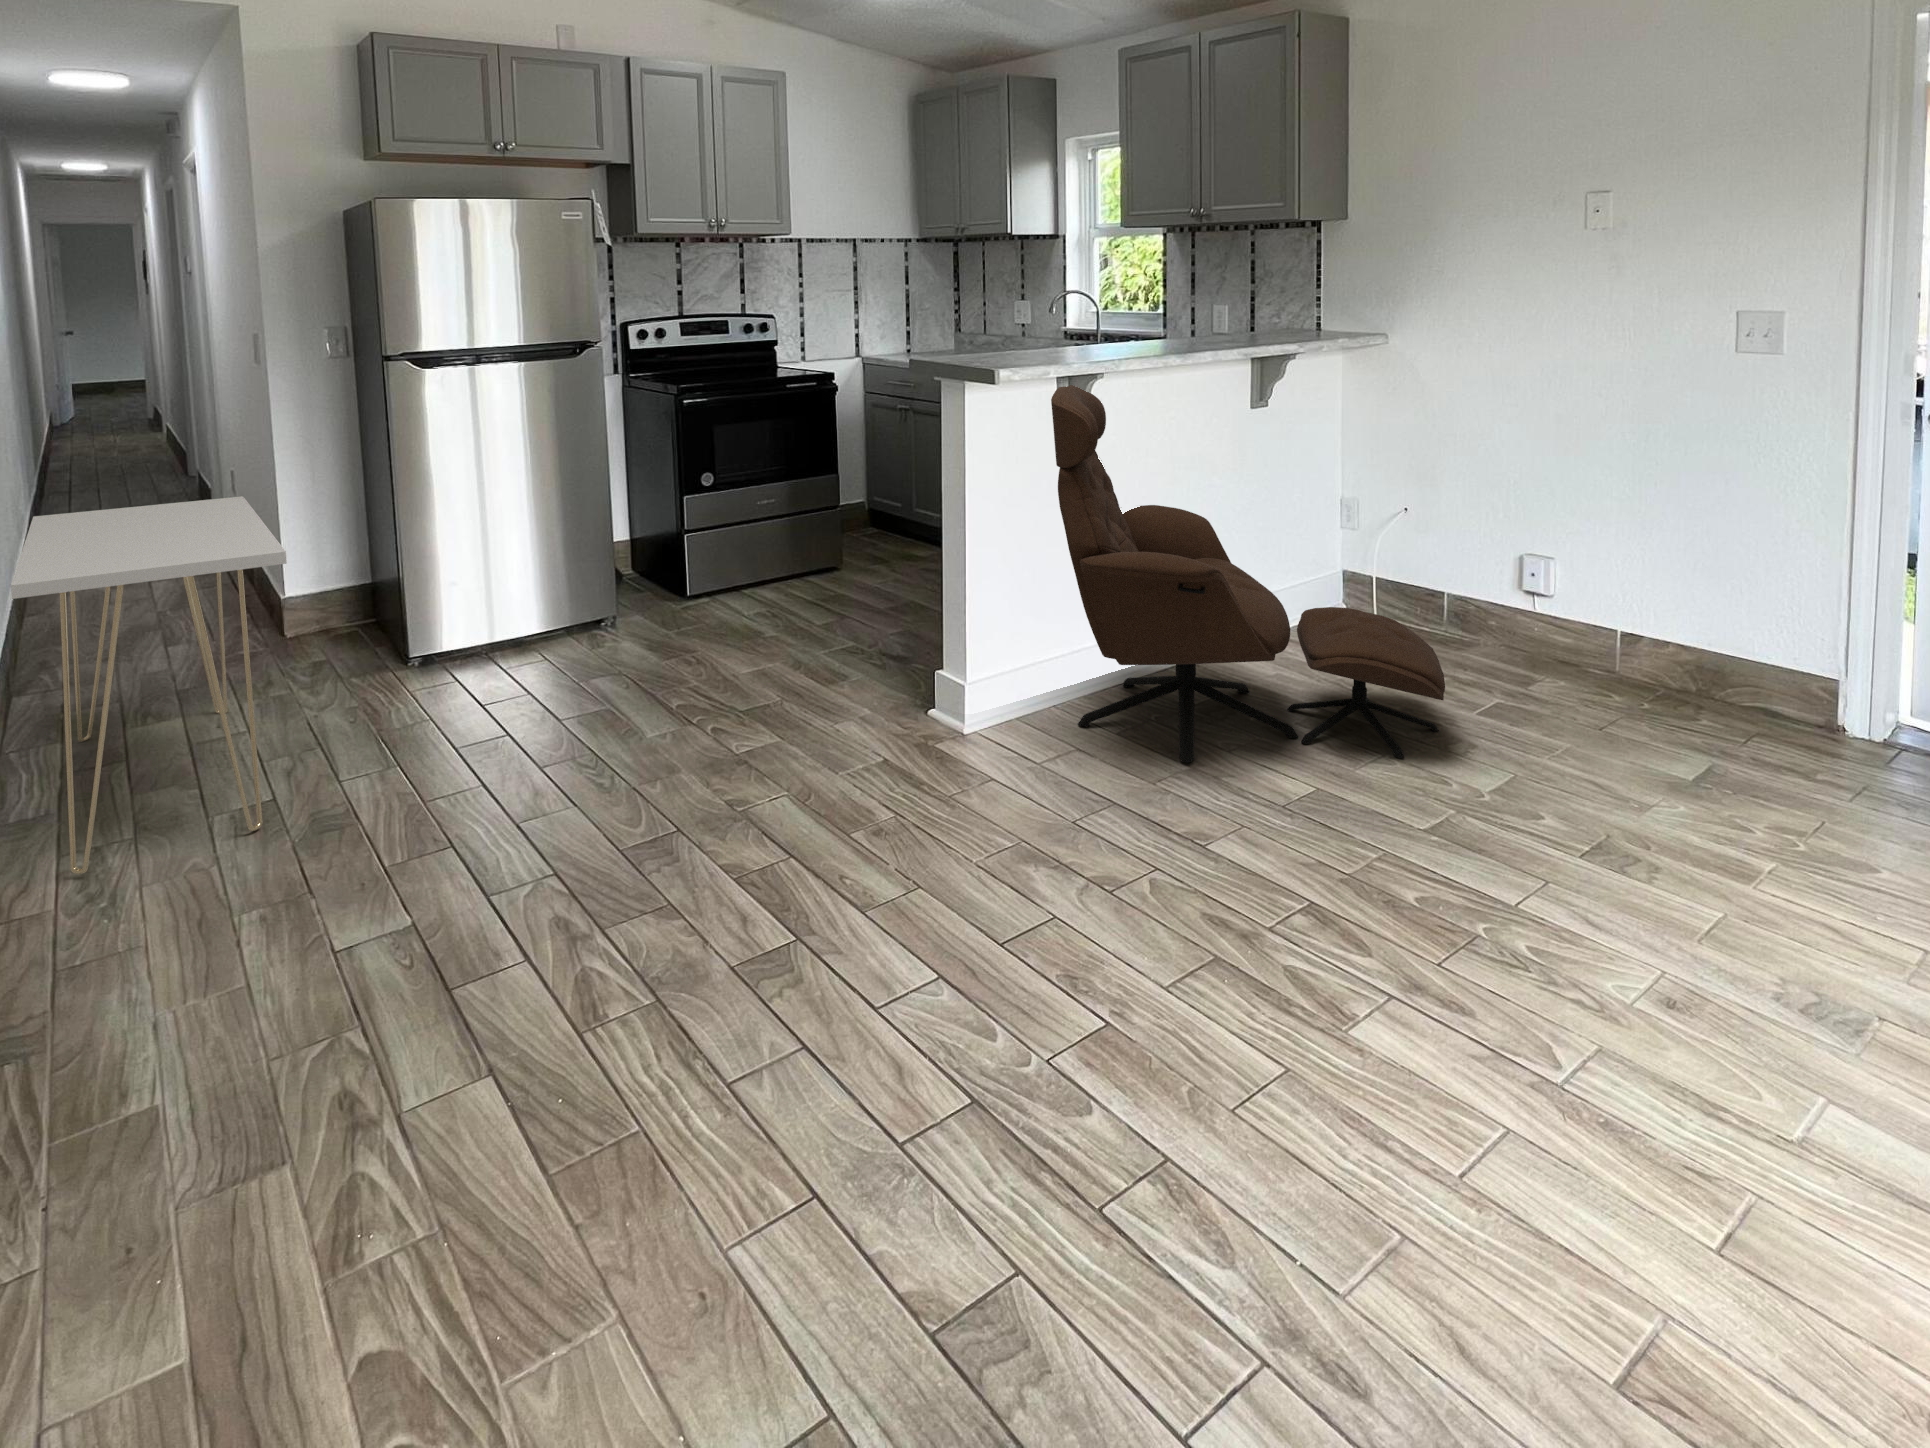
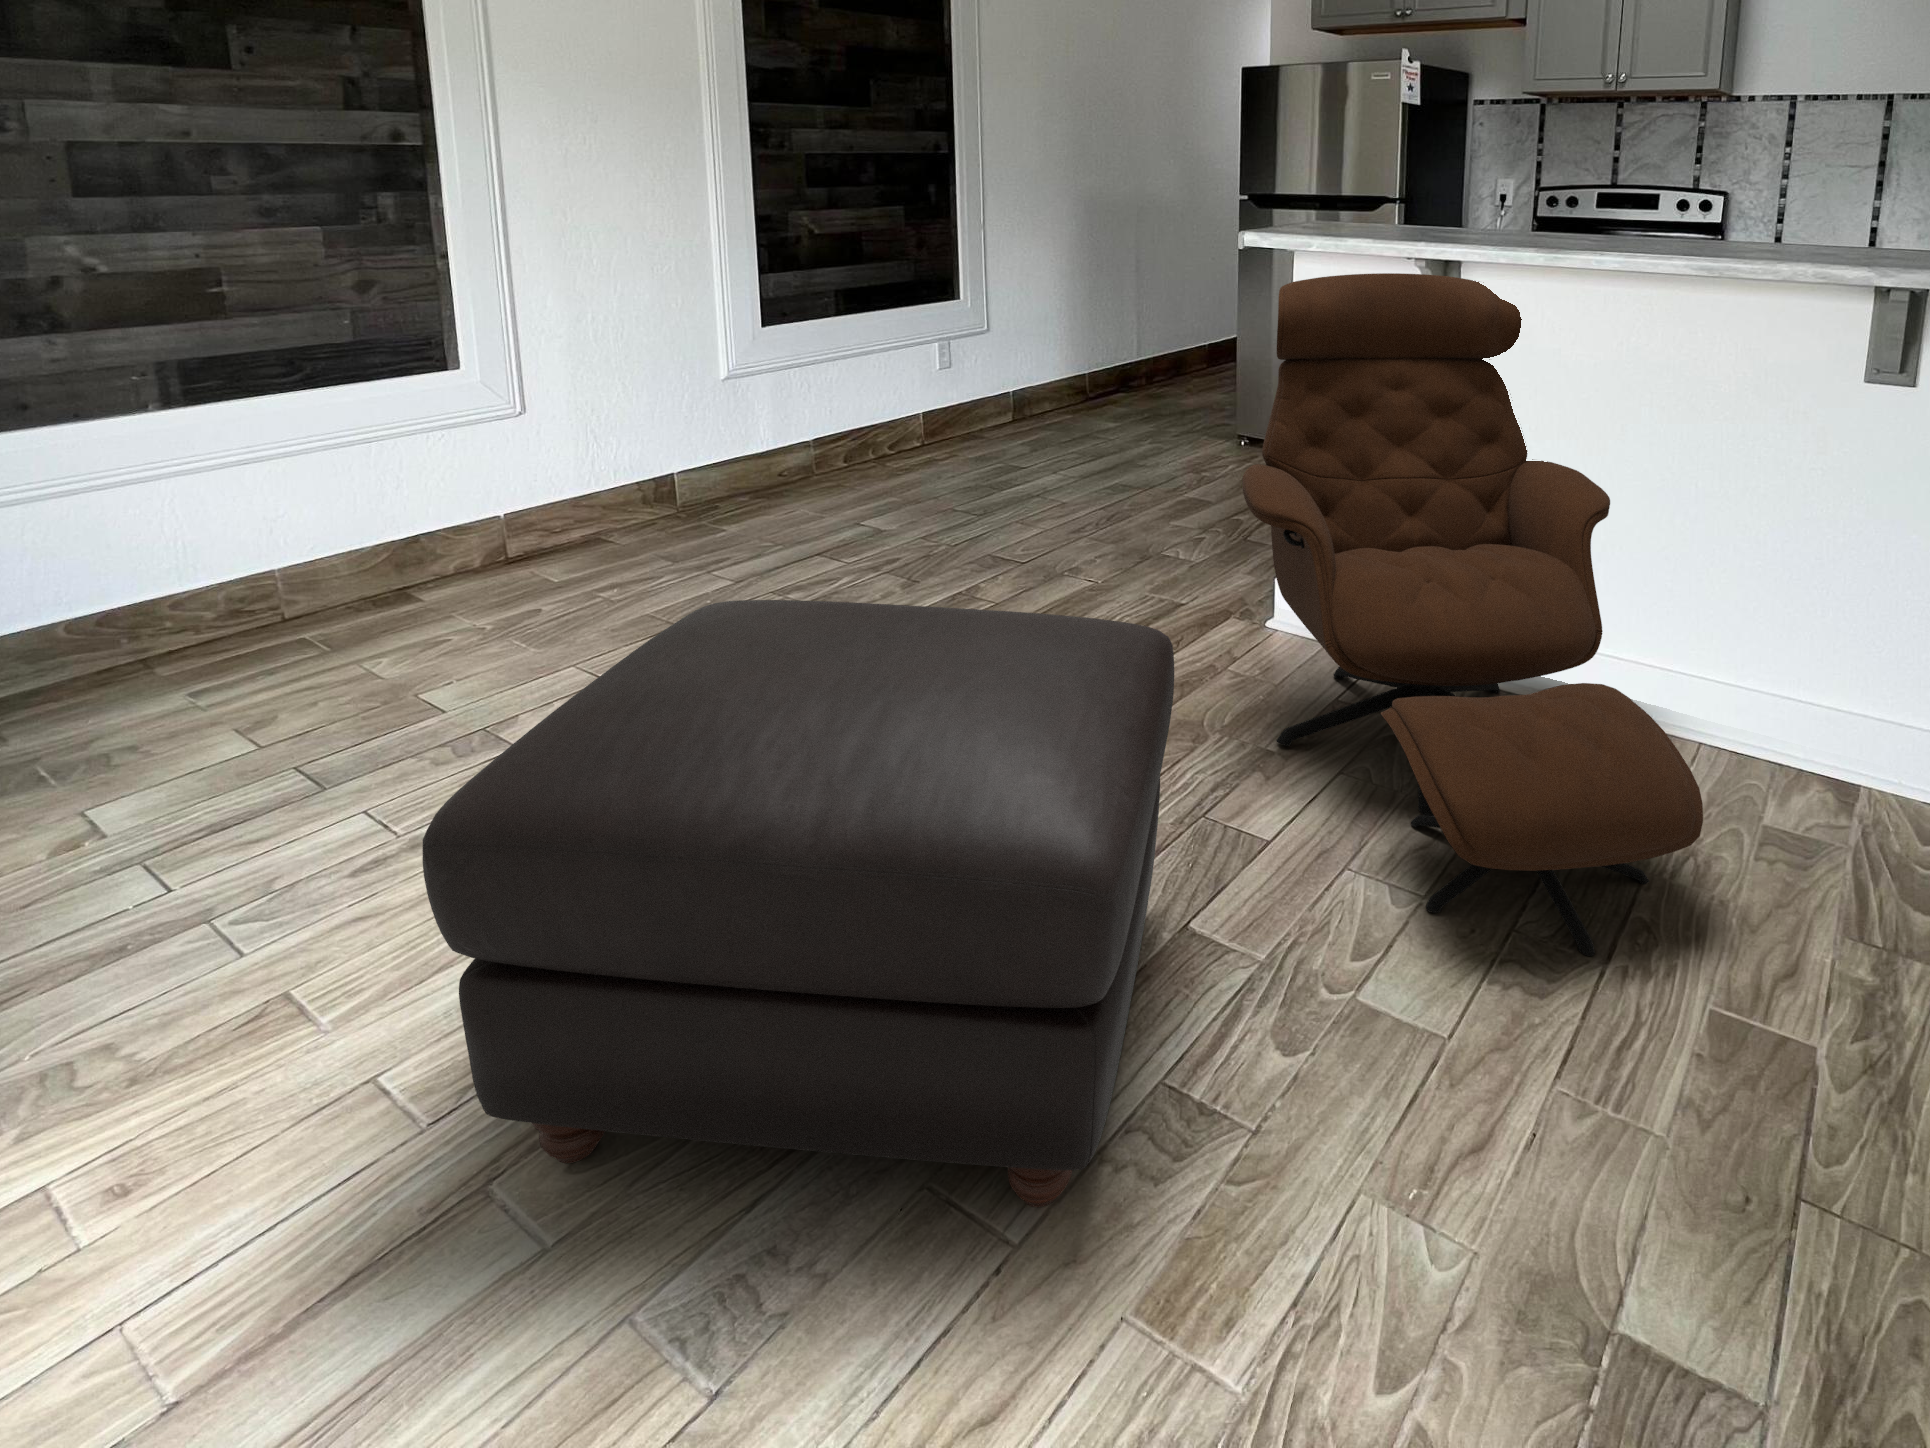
console table: present [11,496,287,874] -> none [895,281,1139,475]
ottoman: none [1355,626,1835,1104] -> present [422,600,1174,1207]

